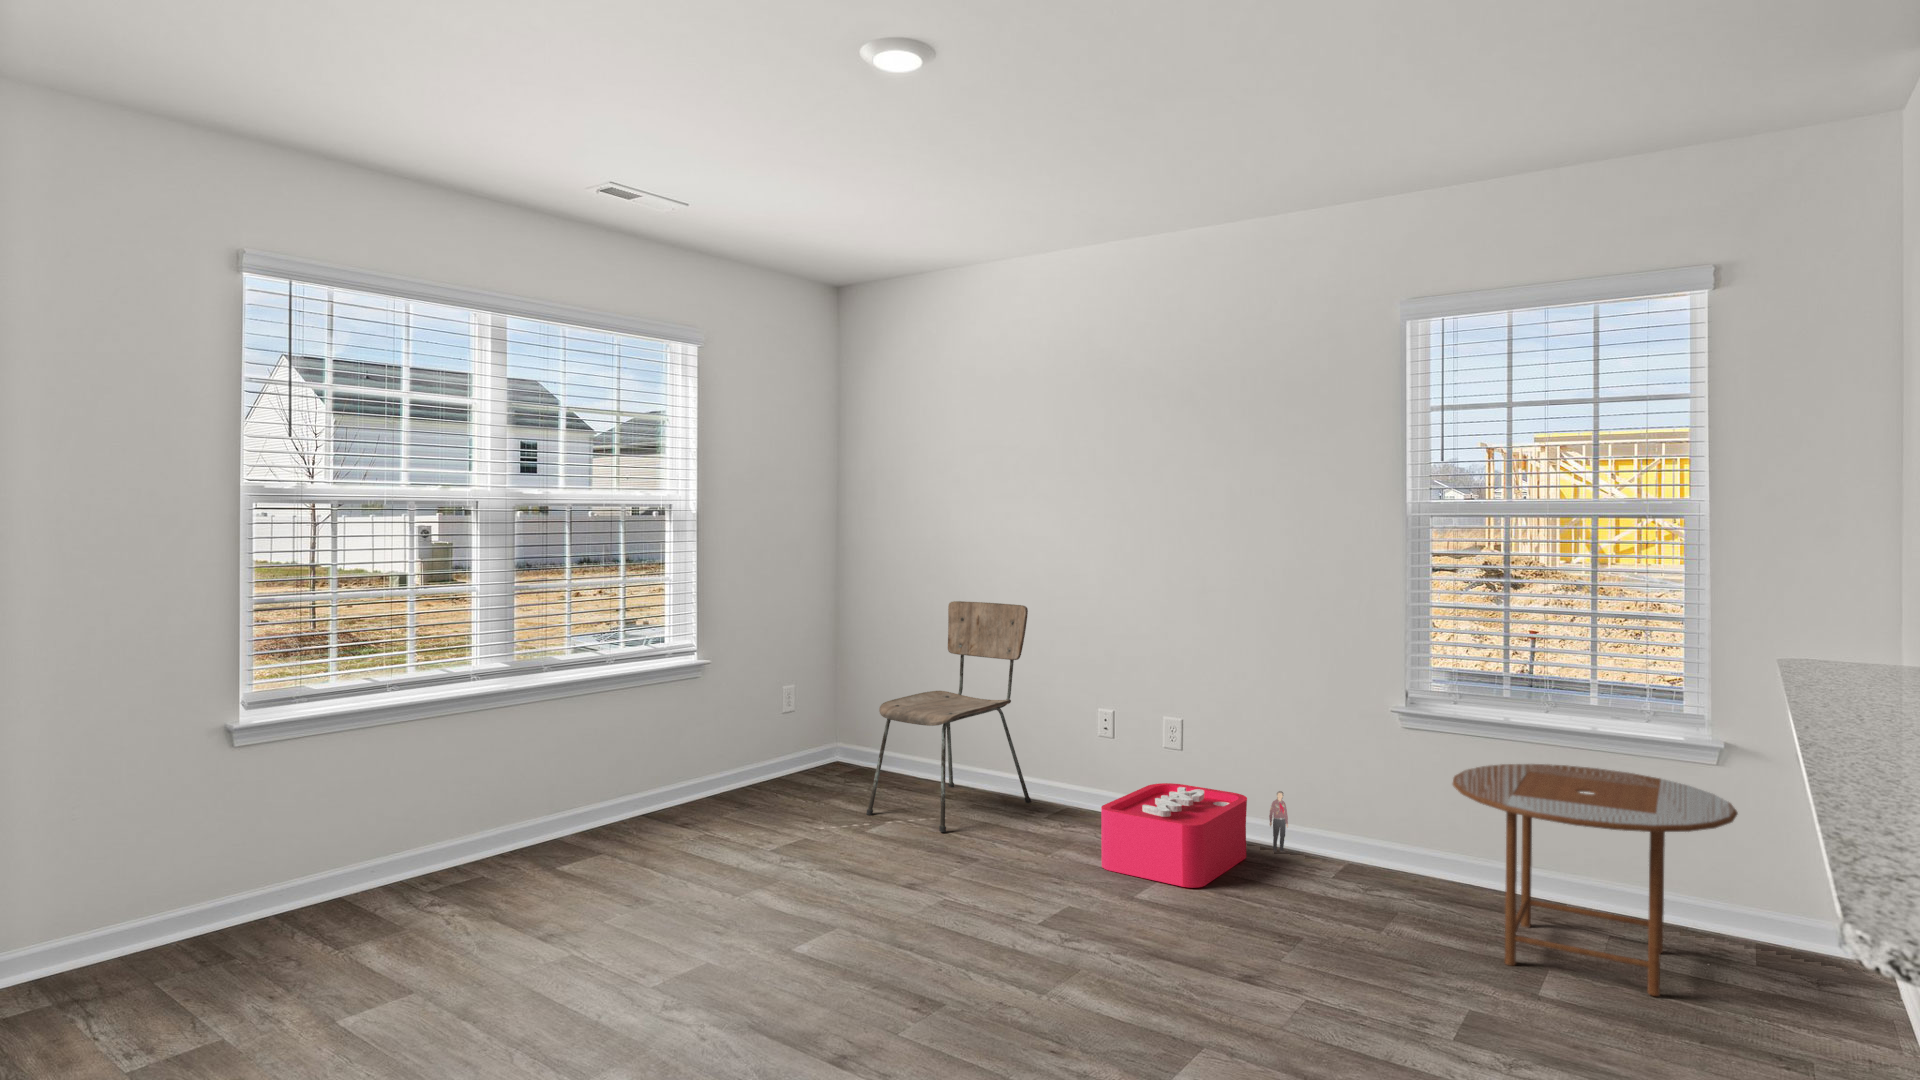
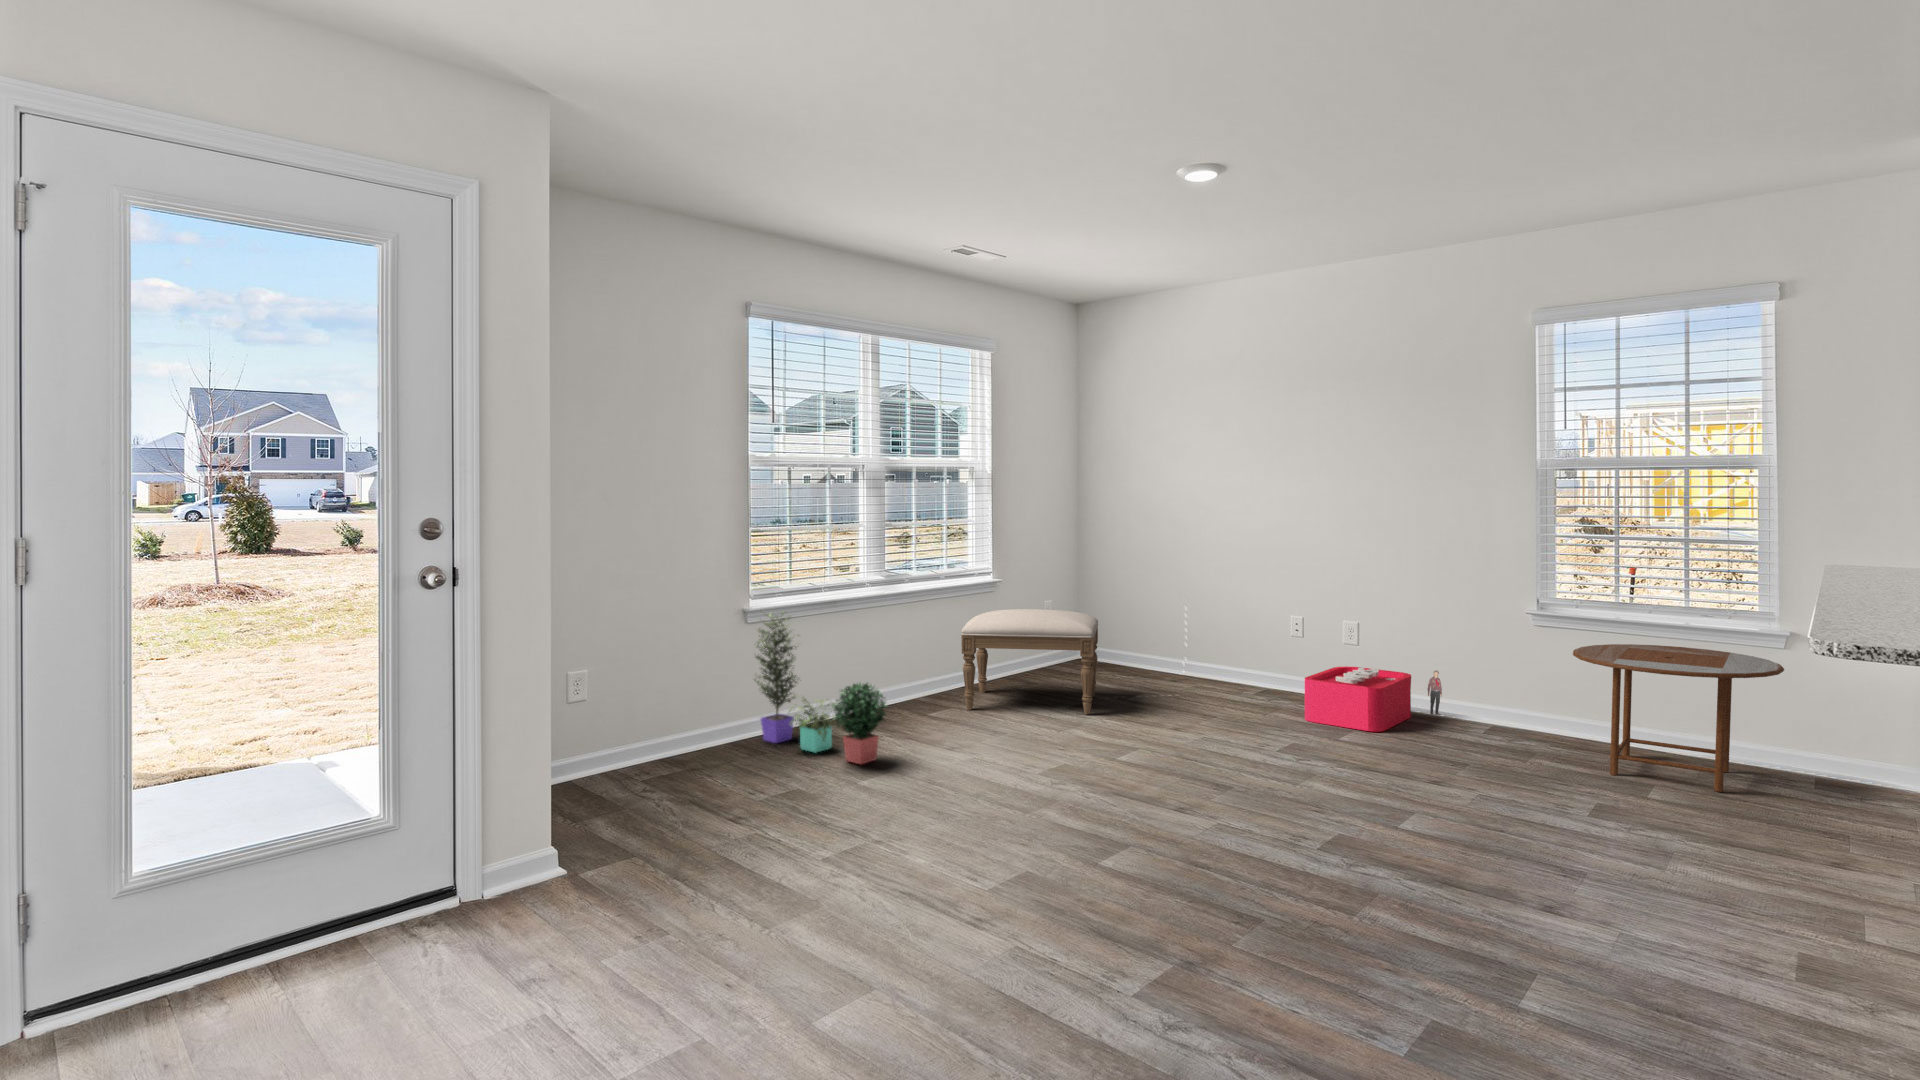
dining chair: present [866,601,1031,832] -> none [1120,538,1238,699]
ottoman: none [613,709,829,865] -> present [962,609,1098,714]
potted plant: none [227,729,424,989] -> present [755,611,886,764]

